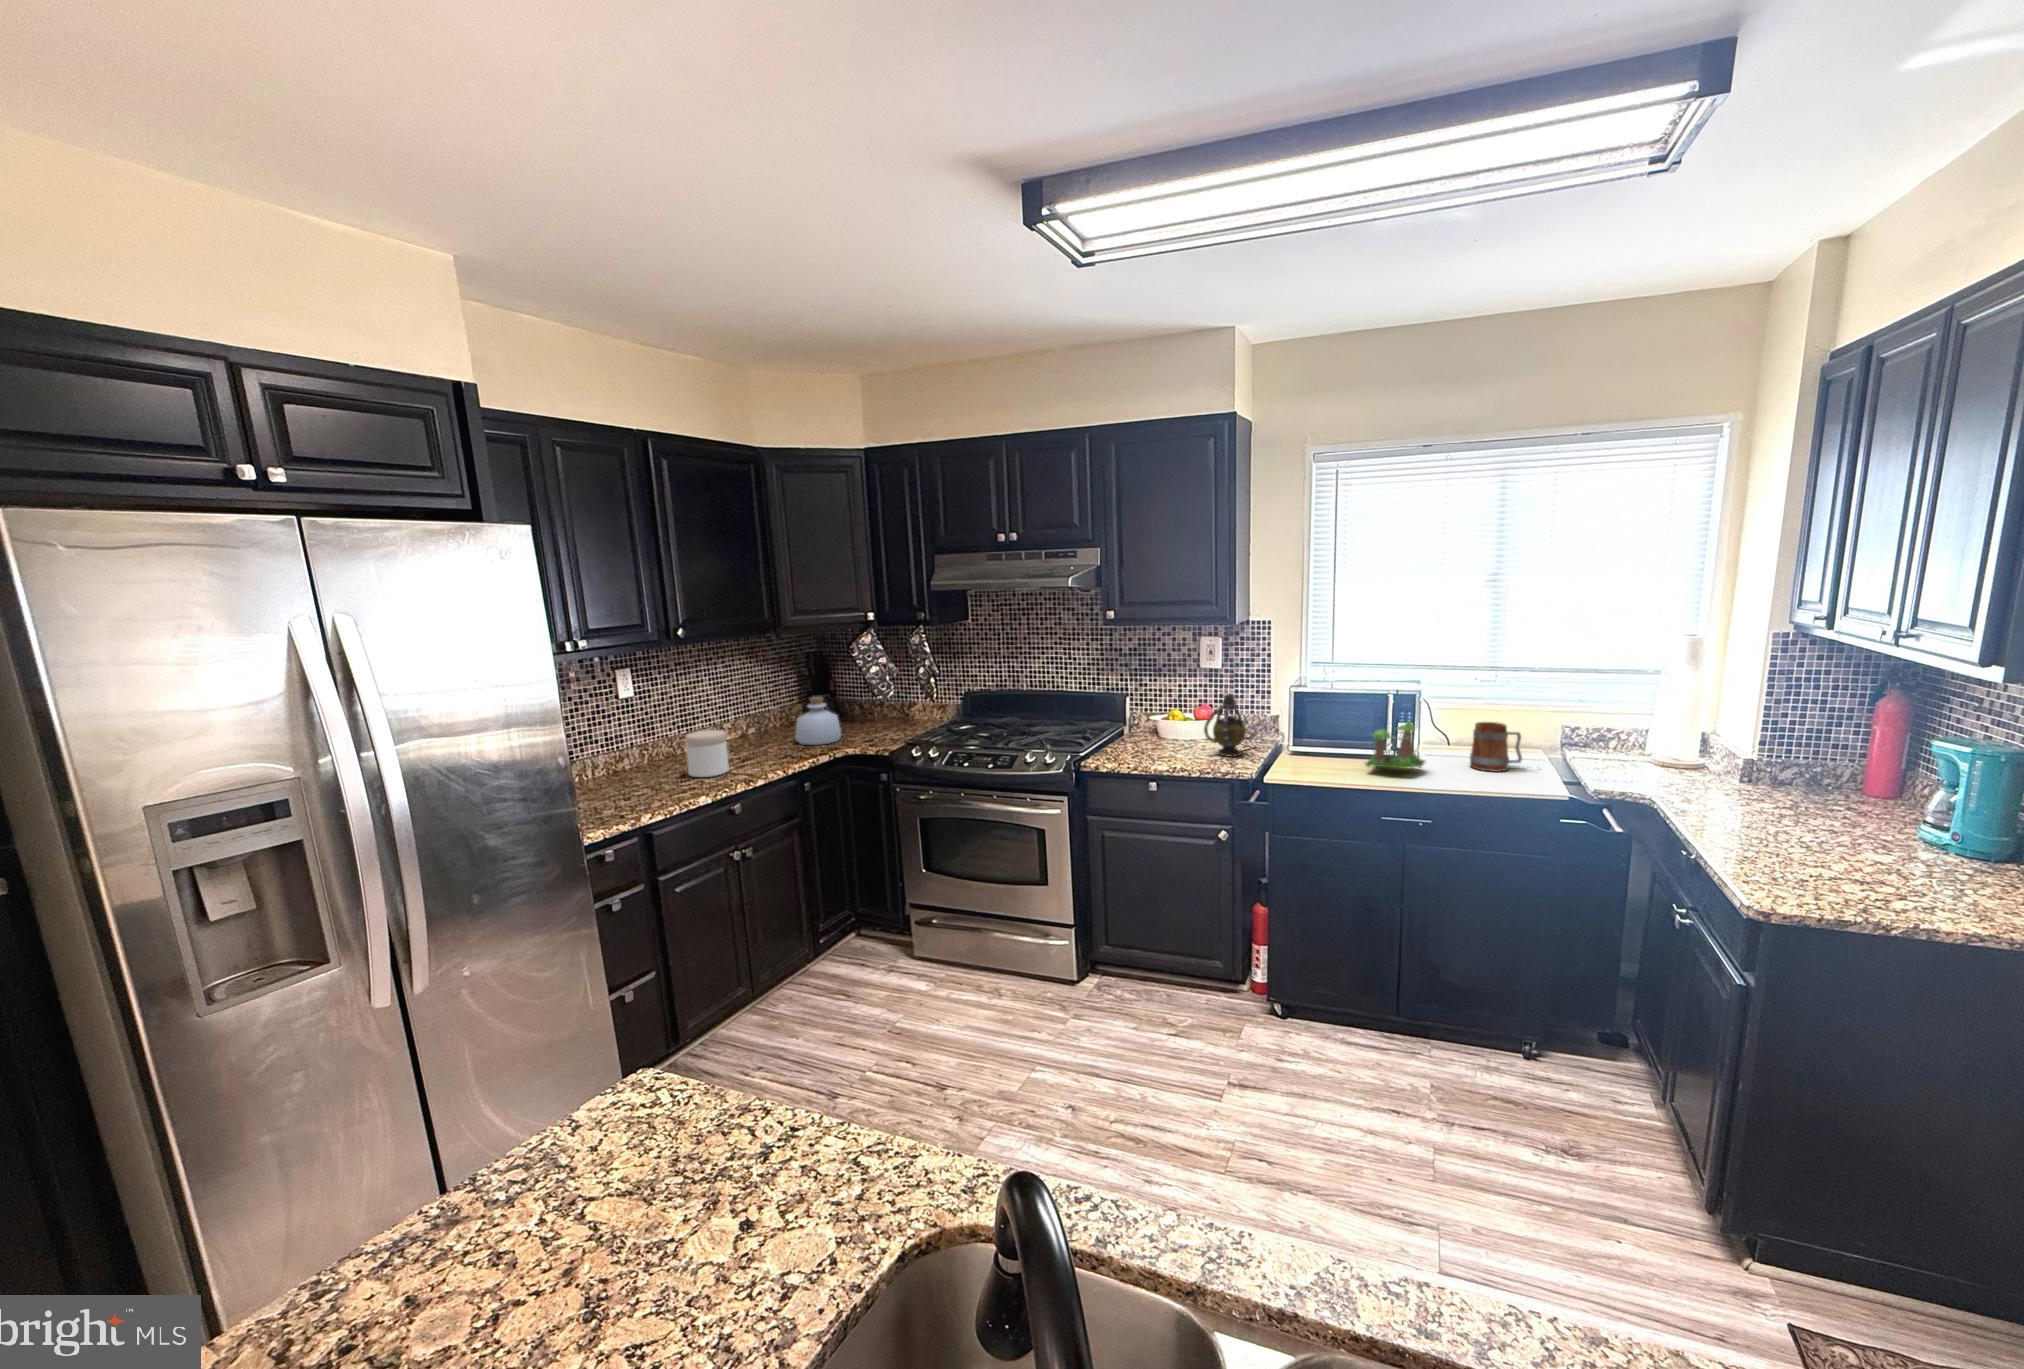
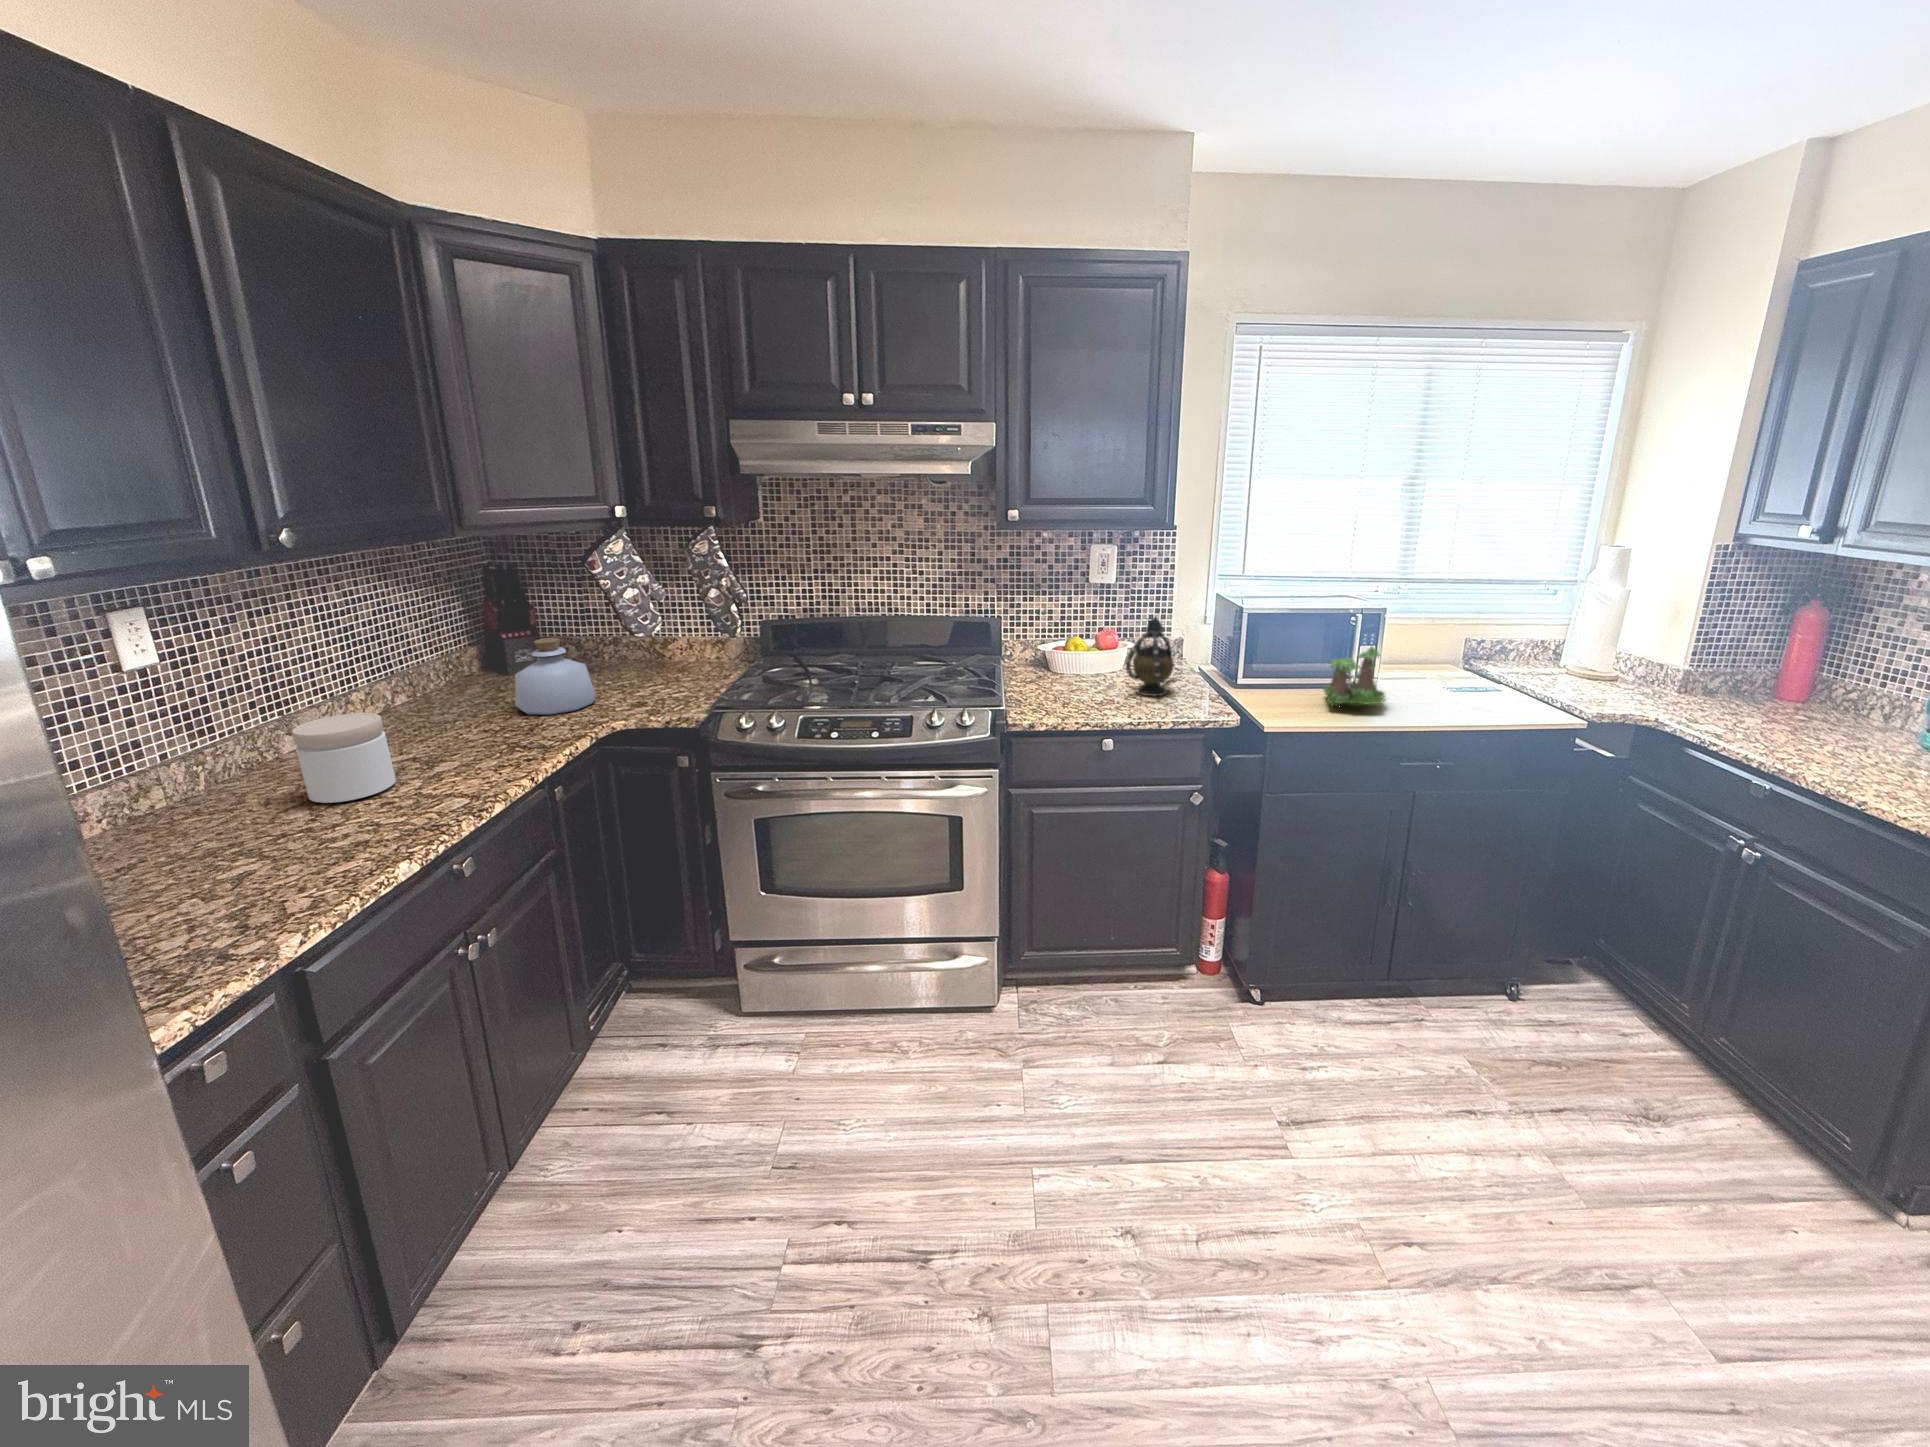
mug: present [1470,722,1522,772] -> none [1415,642,1474,699]

